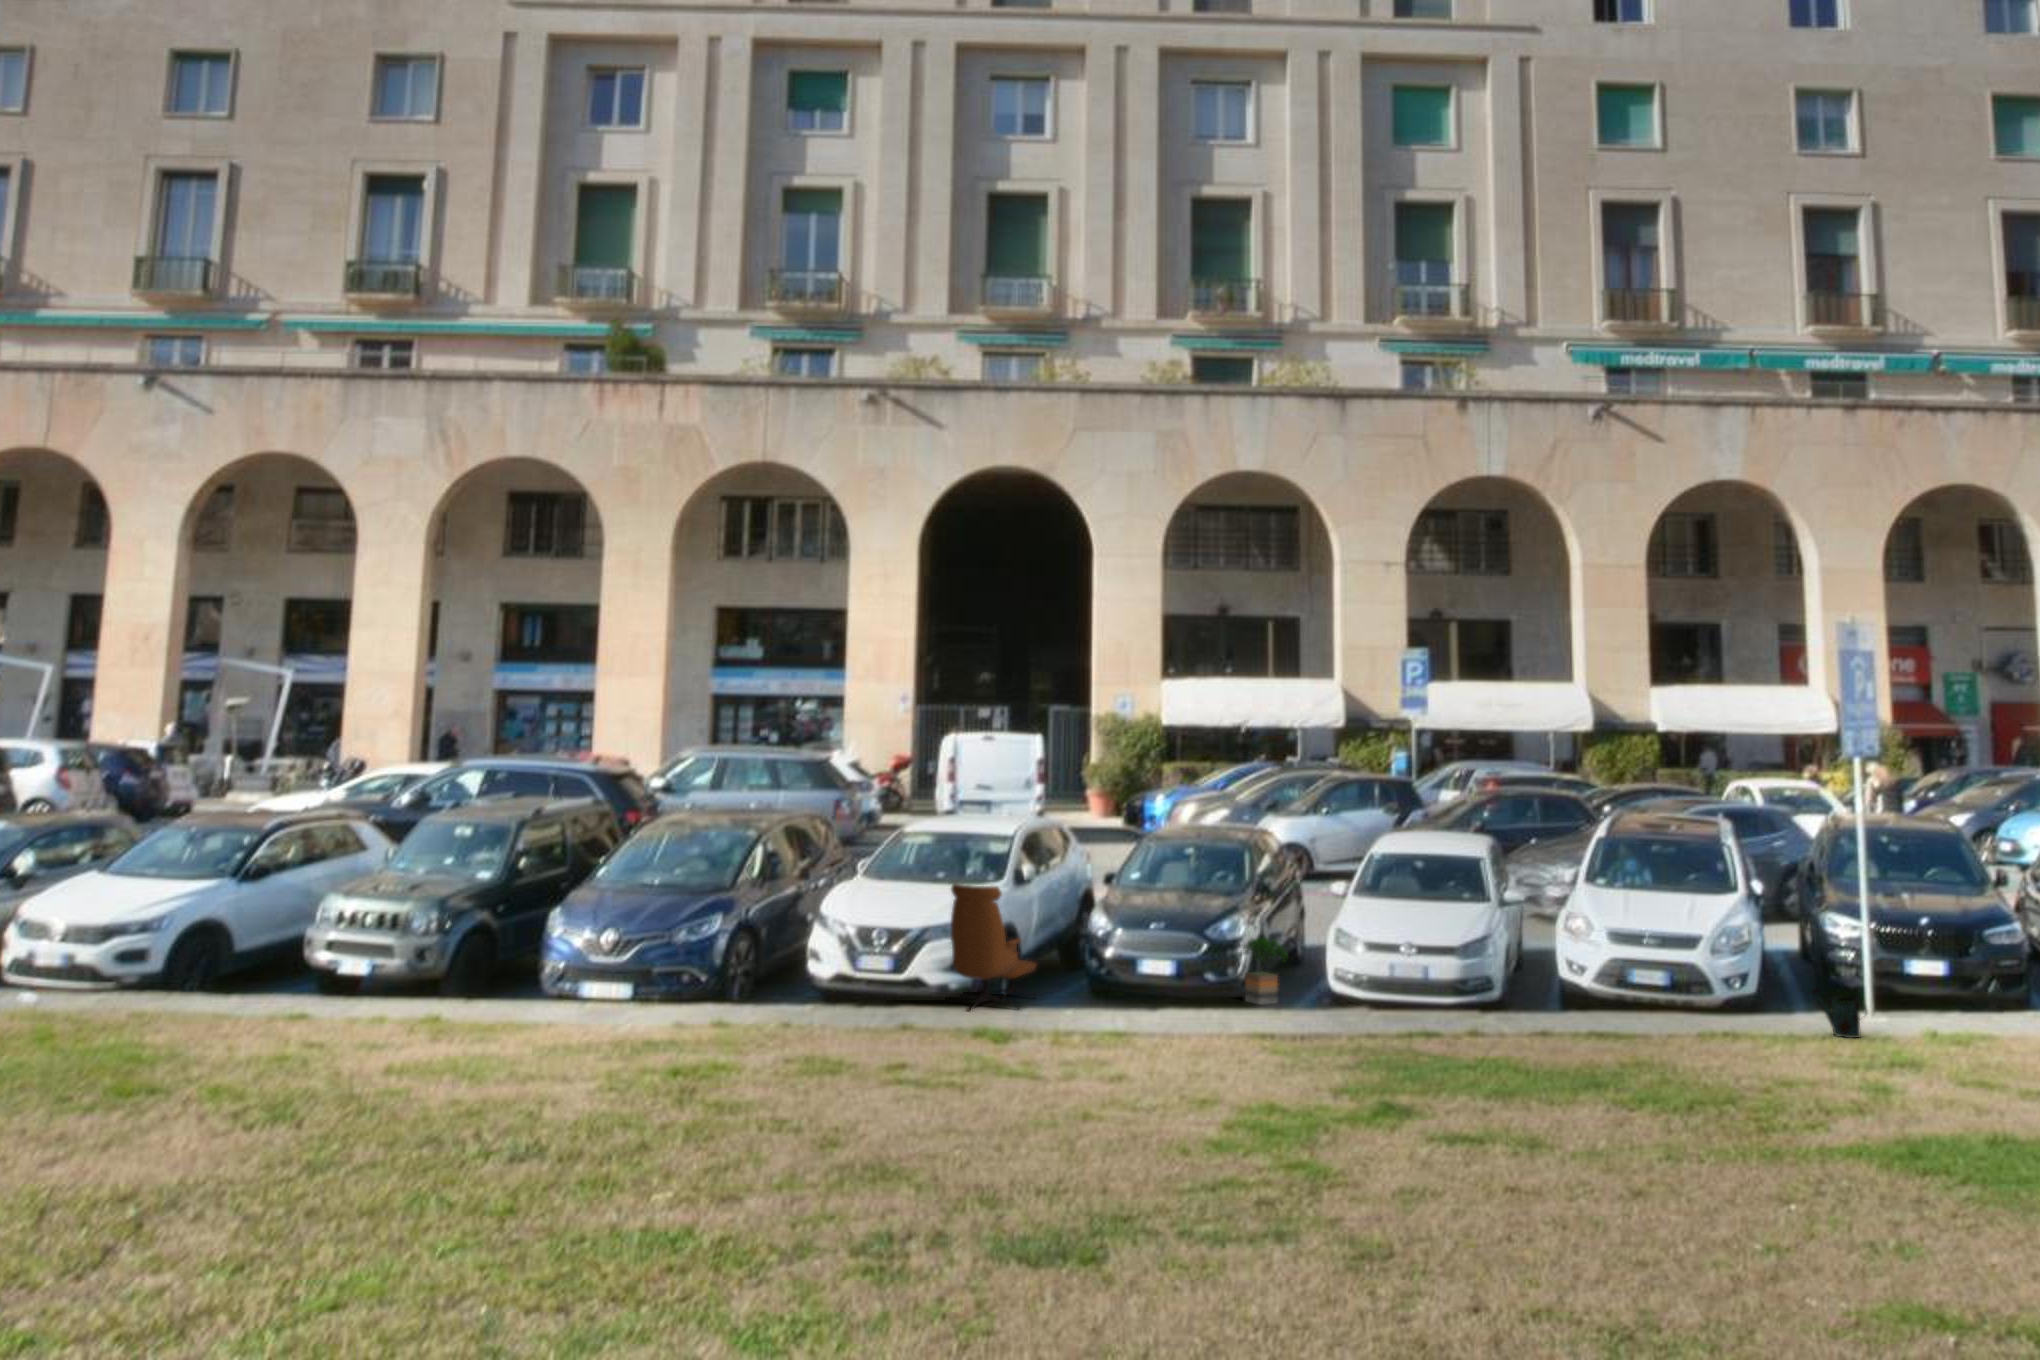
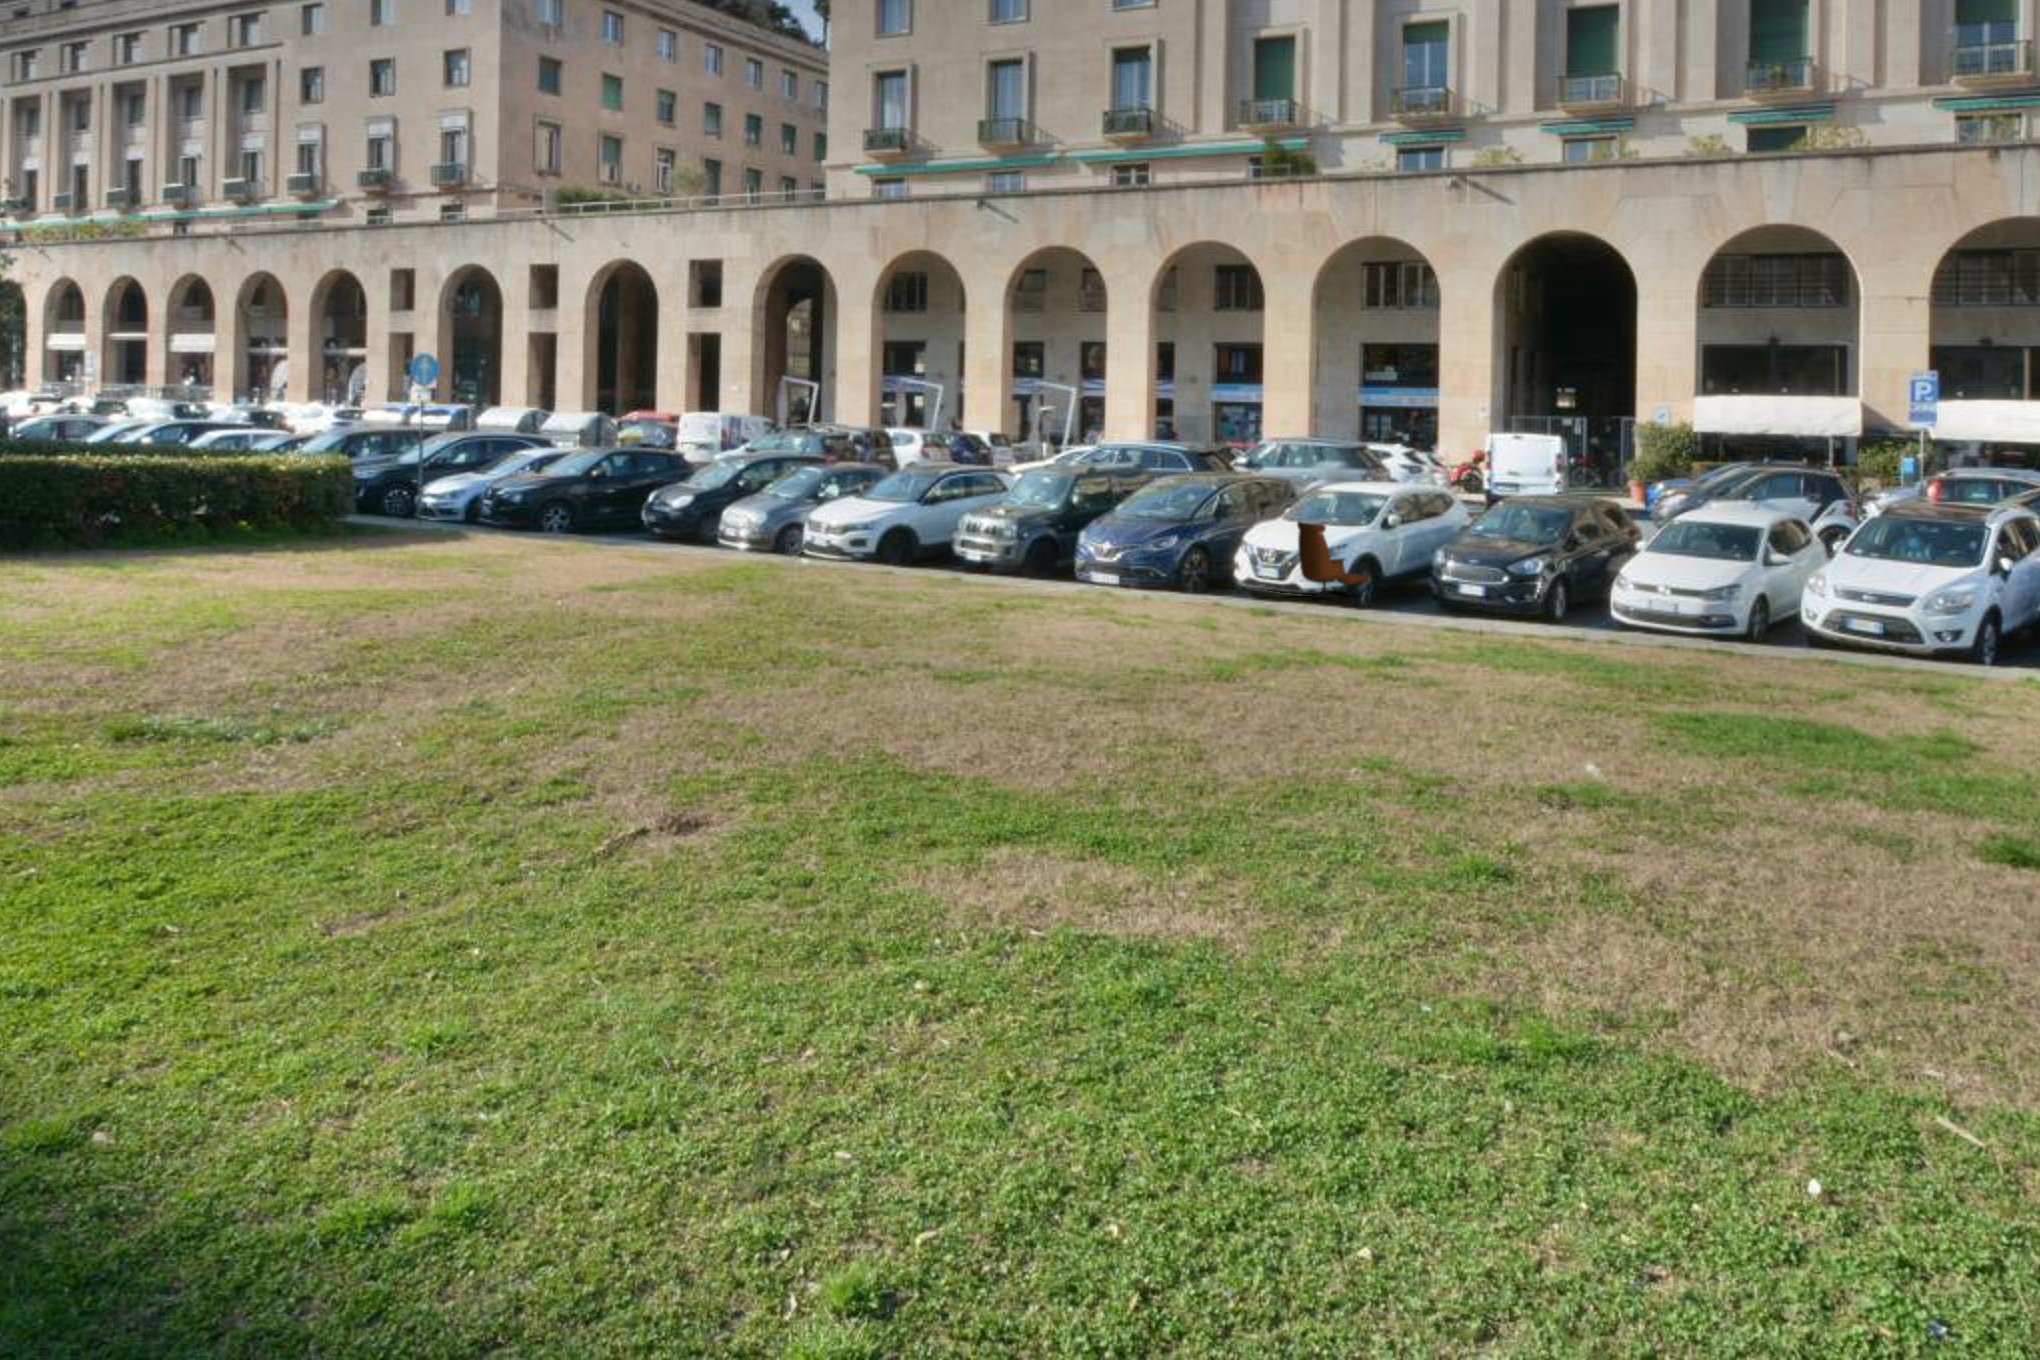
potted tree: present [1241,938,1287,1005] -> none [1509,567,1542,612]
watering can: present [1812,989,1865,1038] -> none [1947,624,1983,661]

